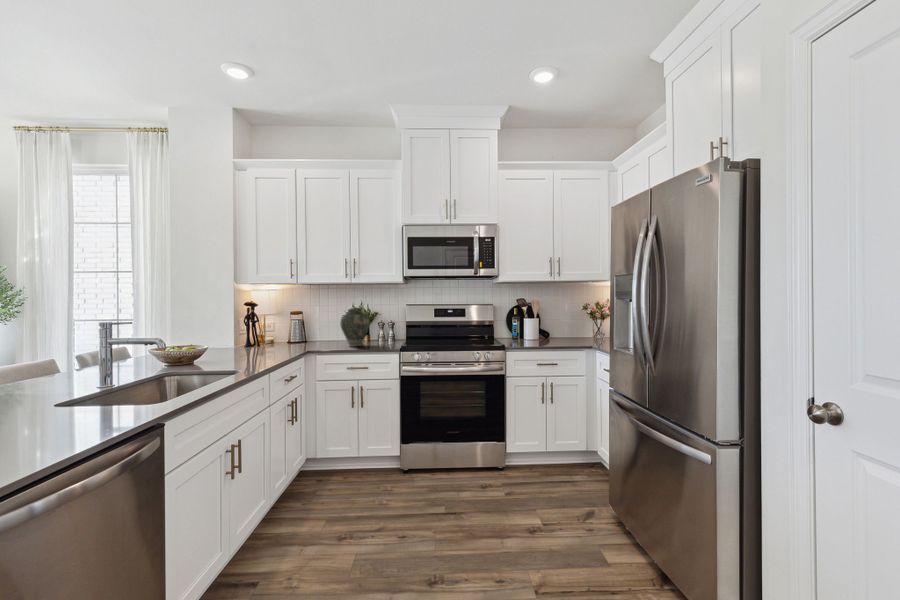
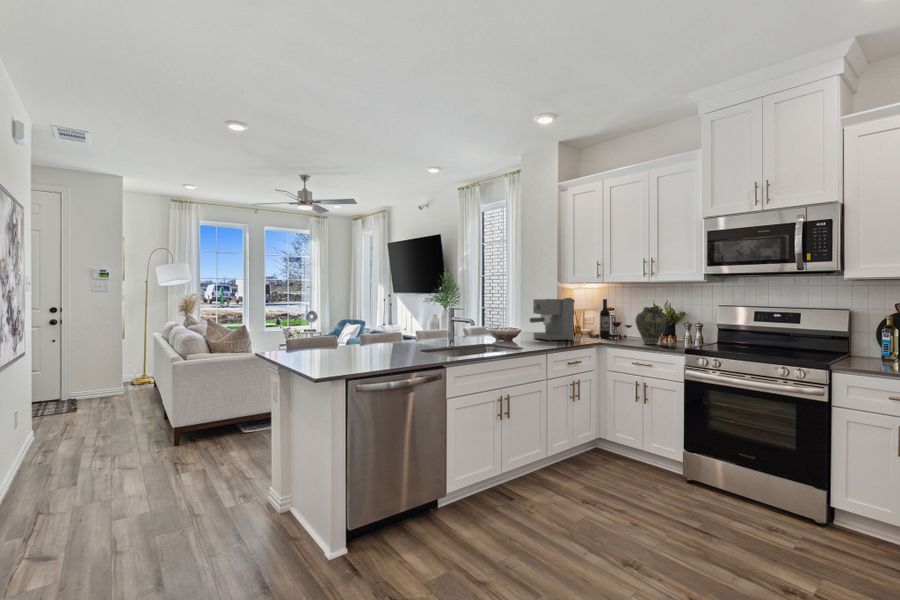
wine bottle: none [280,301,328,346] -> present [589,299,632,339]
coffee maker: none [216,303,273,356] -> present [530,299,574,341]

